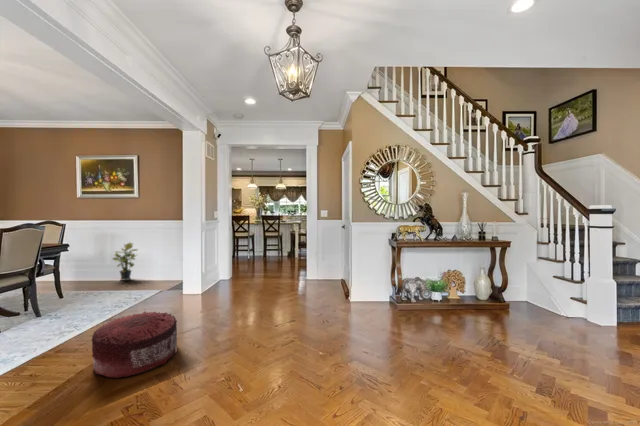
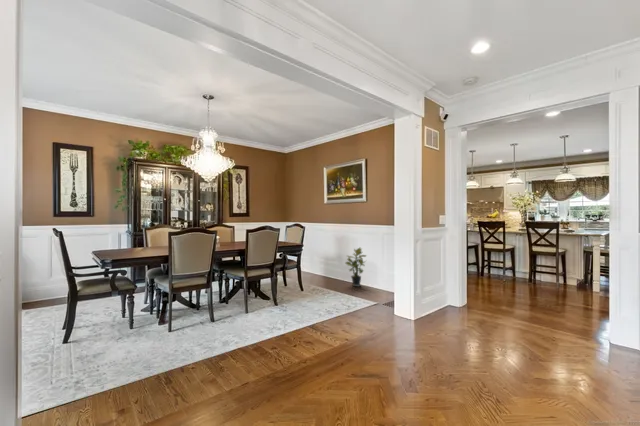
pouf: present [92,311,177,378] -> none [280,324,365,398]

